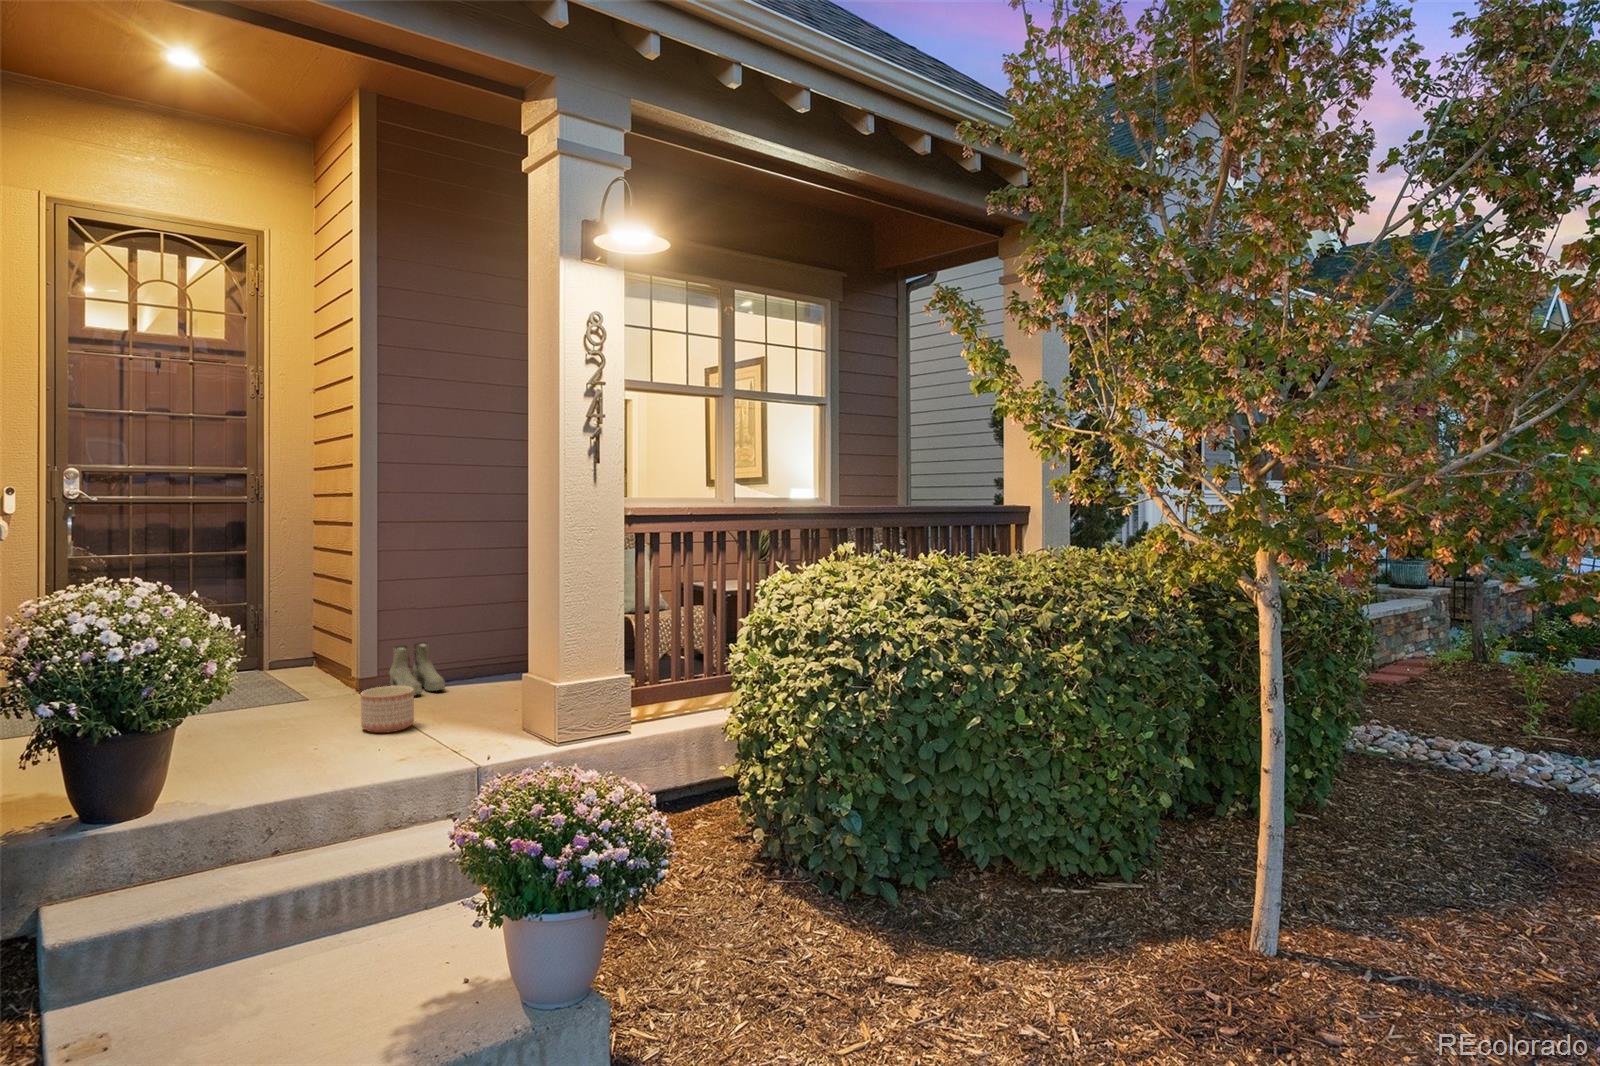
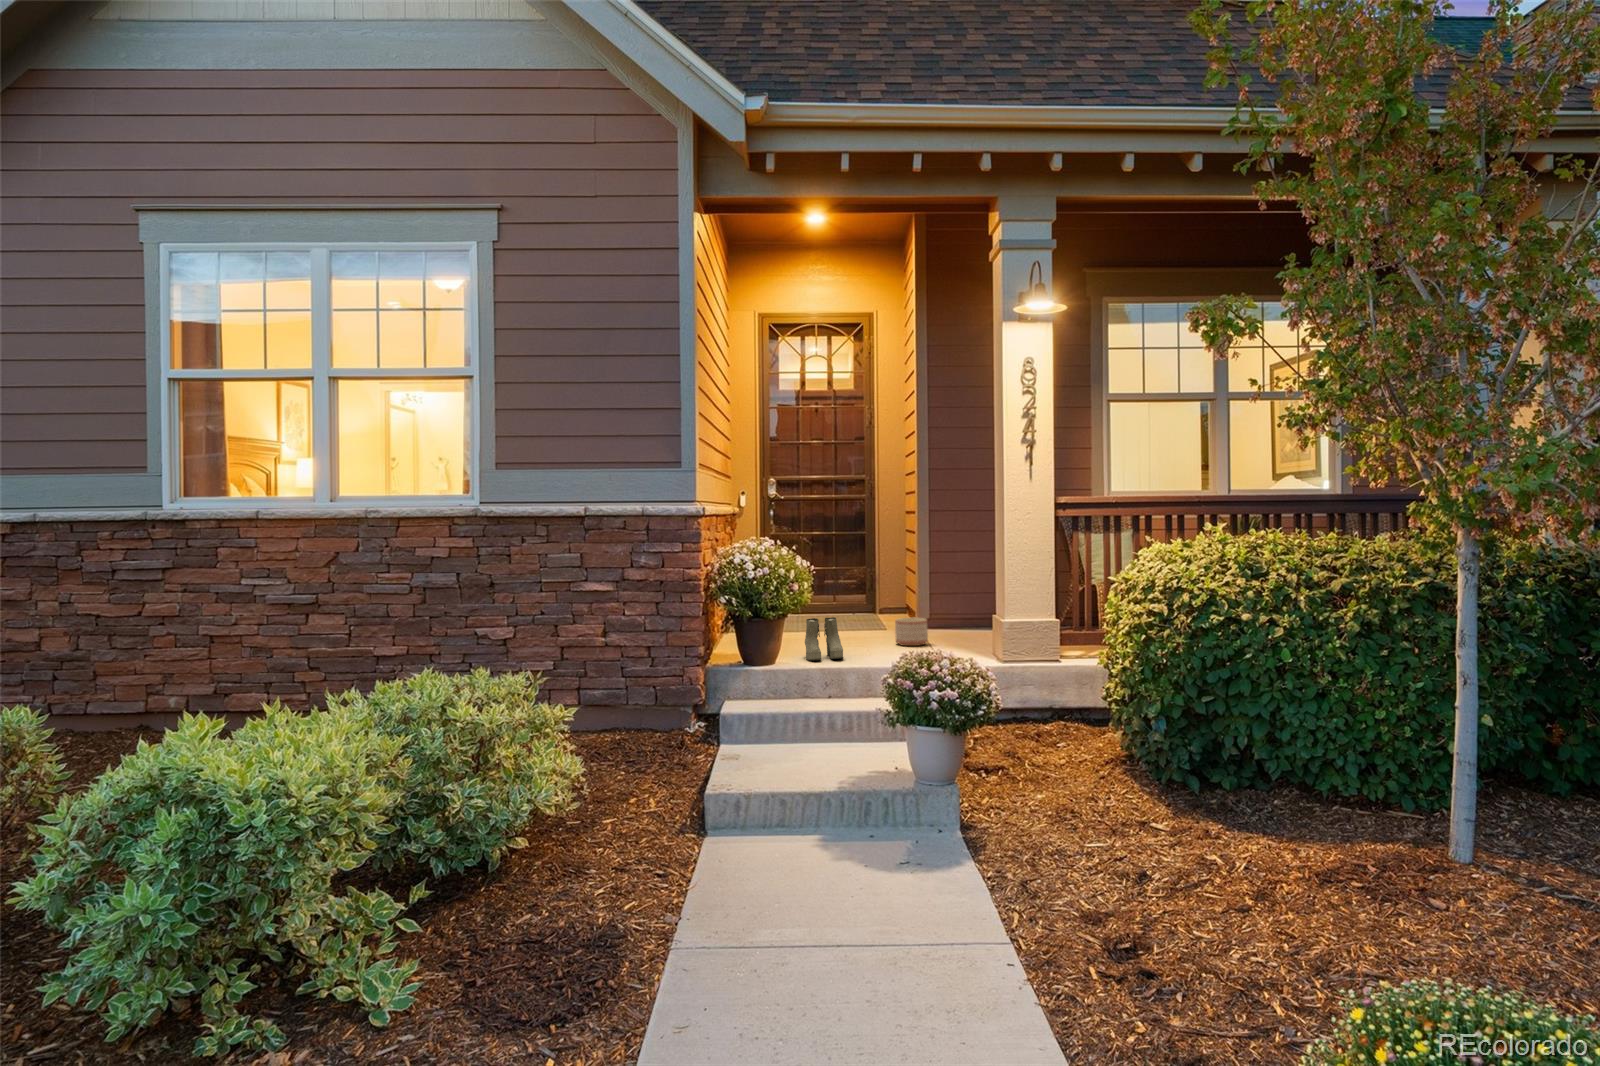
boots: present [389,642,445,696] -> present [805,617,843,661]

